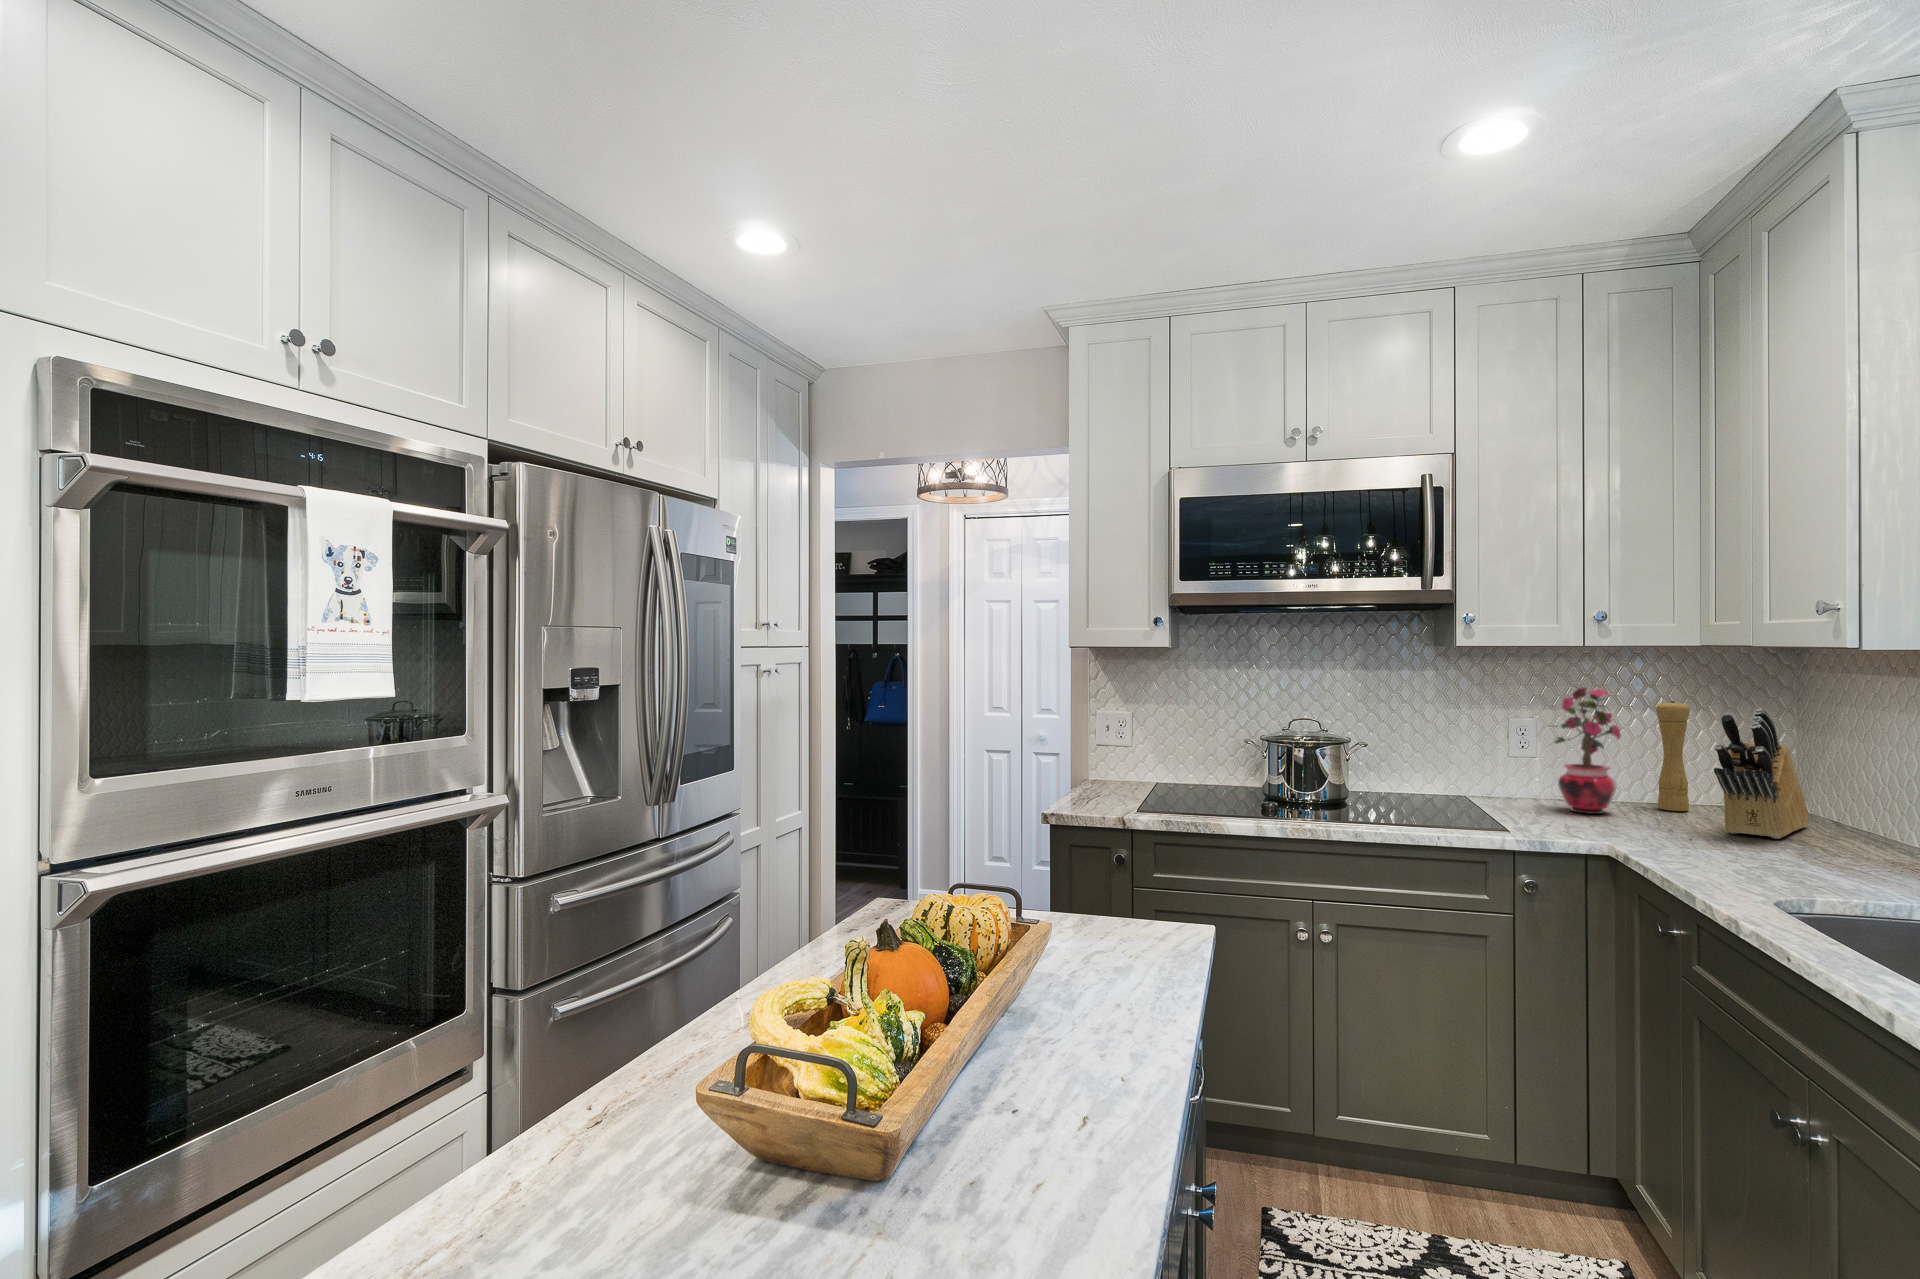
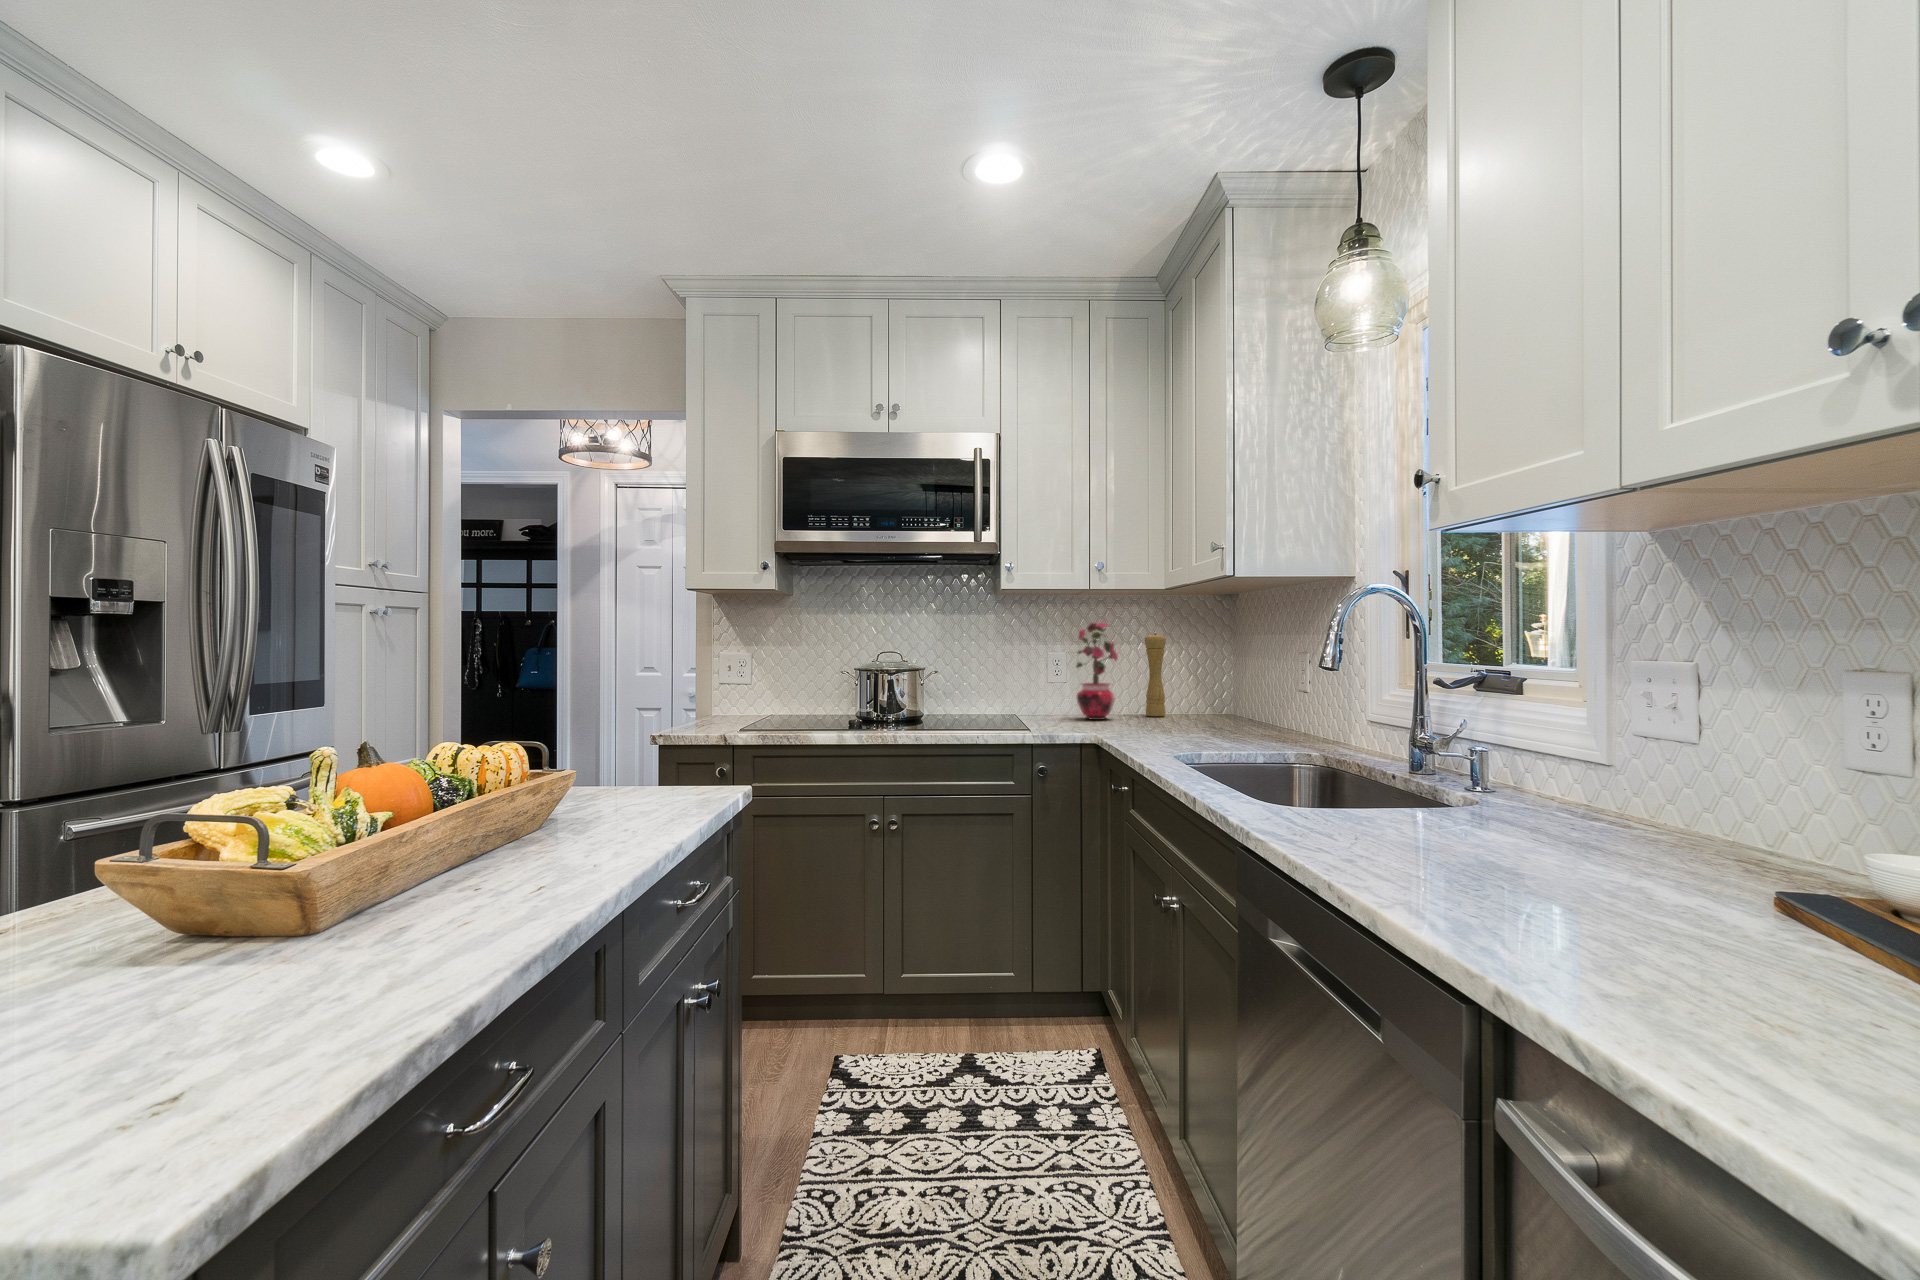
knife block: present [1714,709,1809,839] -> none [1168,630,1234,726]

